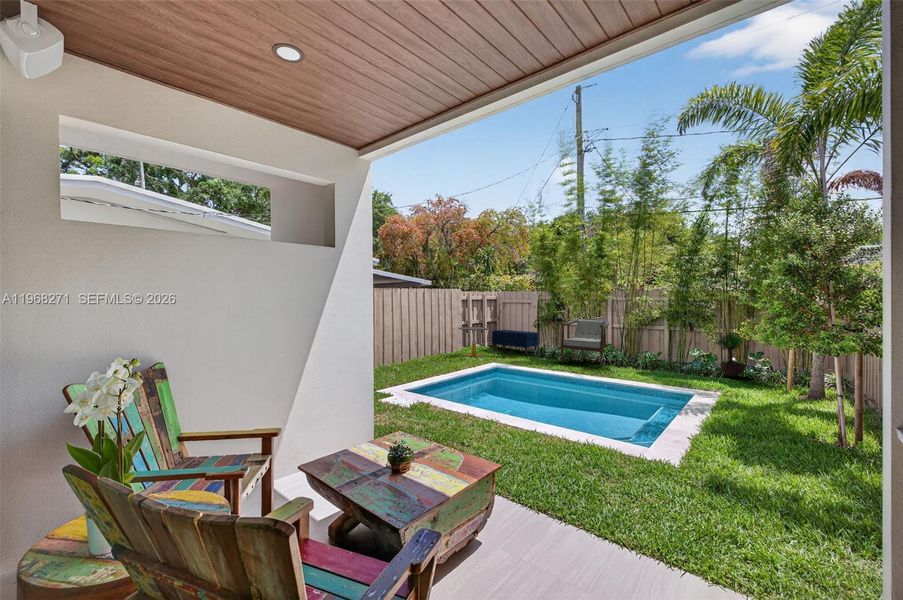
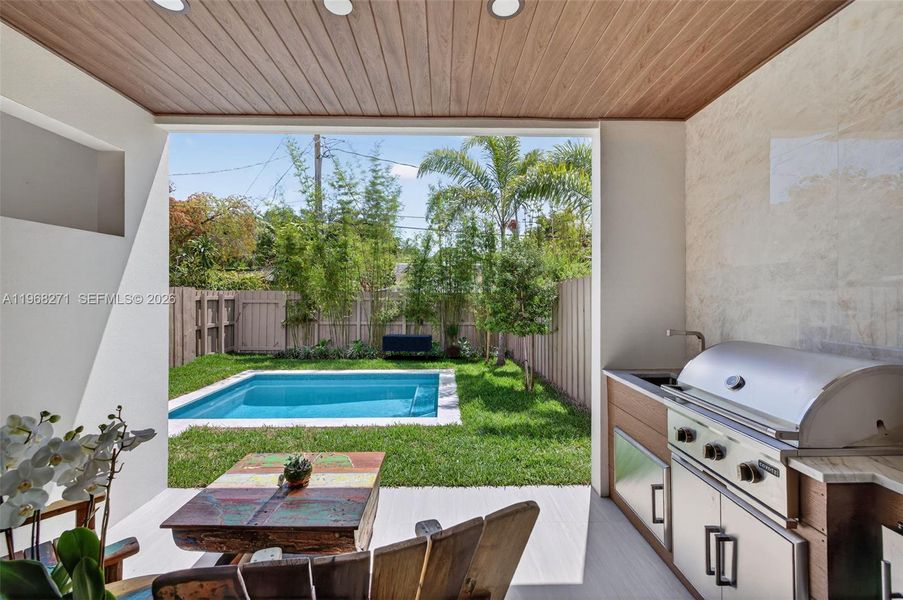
armchair: present [560,319,609,366] -> none [315,317,359,361]
side table: present [459,327,490,357] -> none [193,332,234,366]
bench: present [492,330,538,354] -> present [382,334,432,359]

